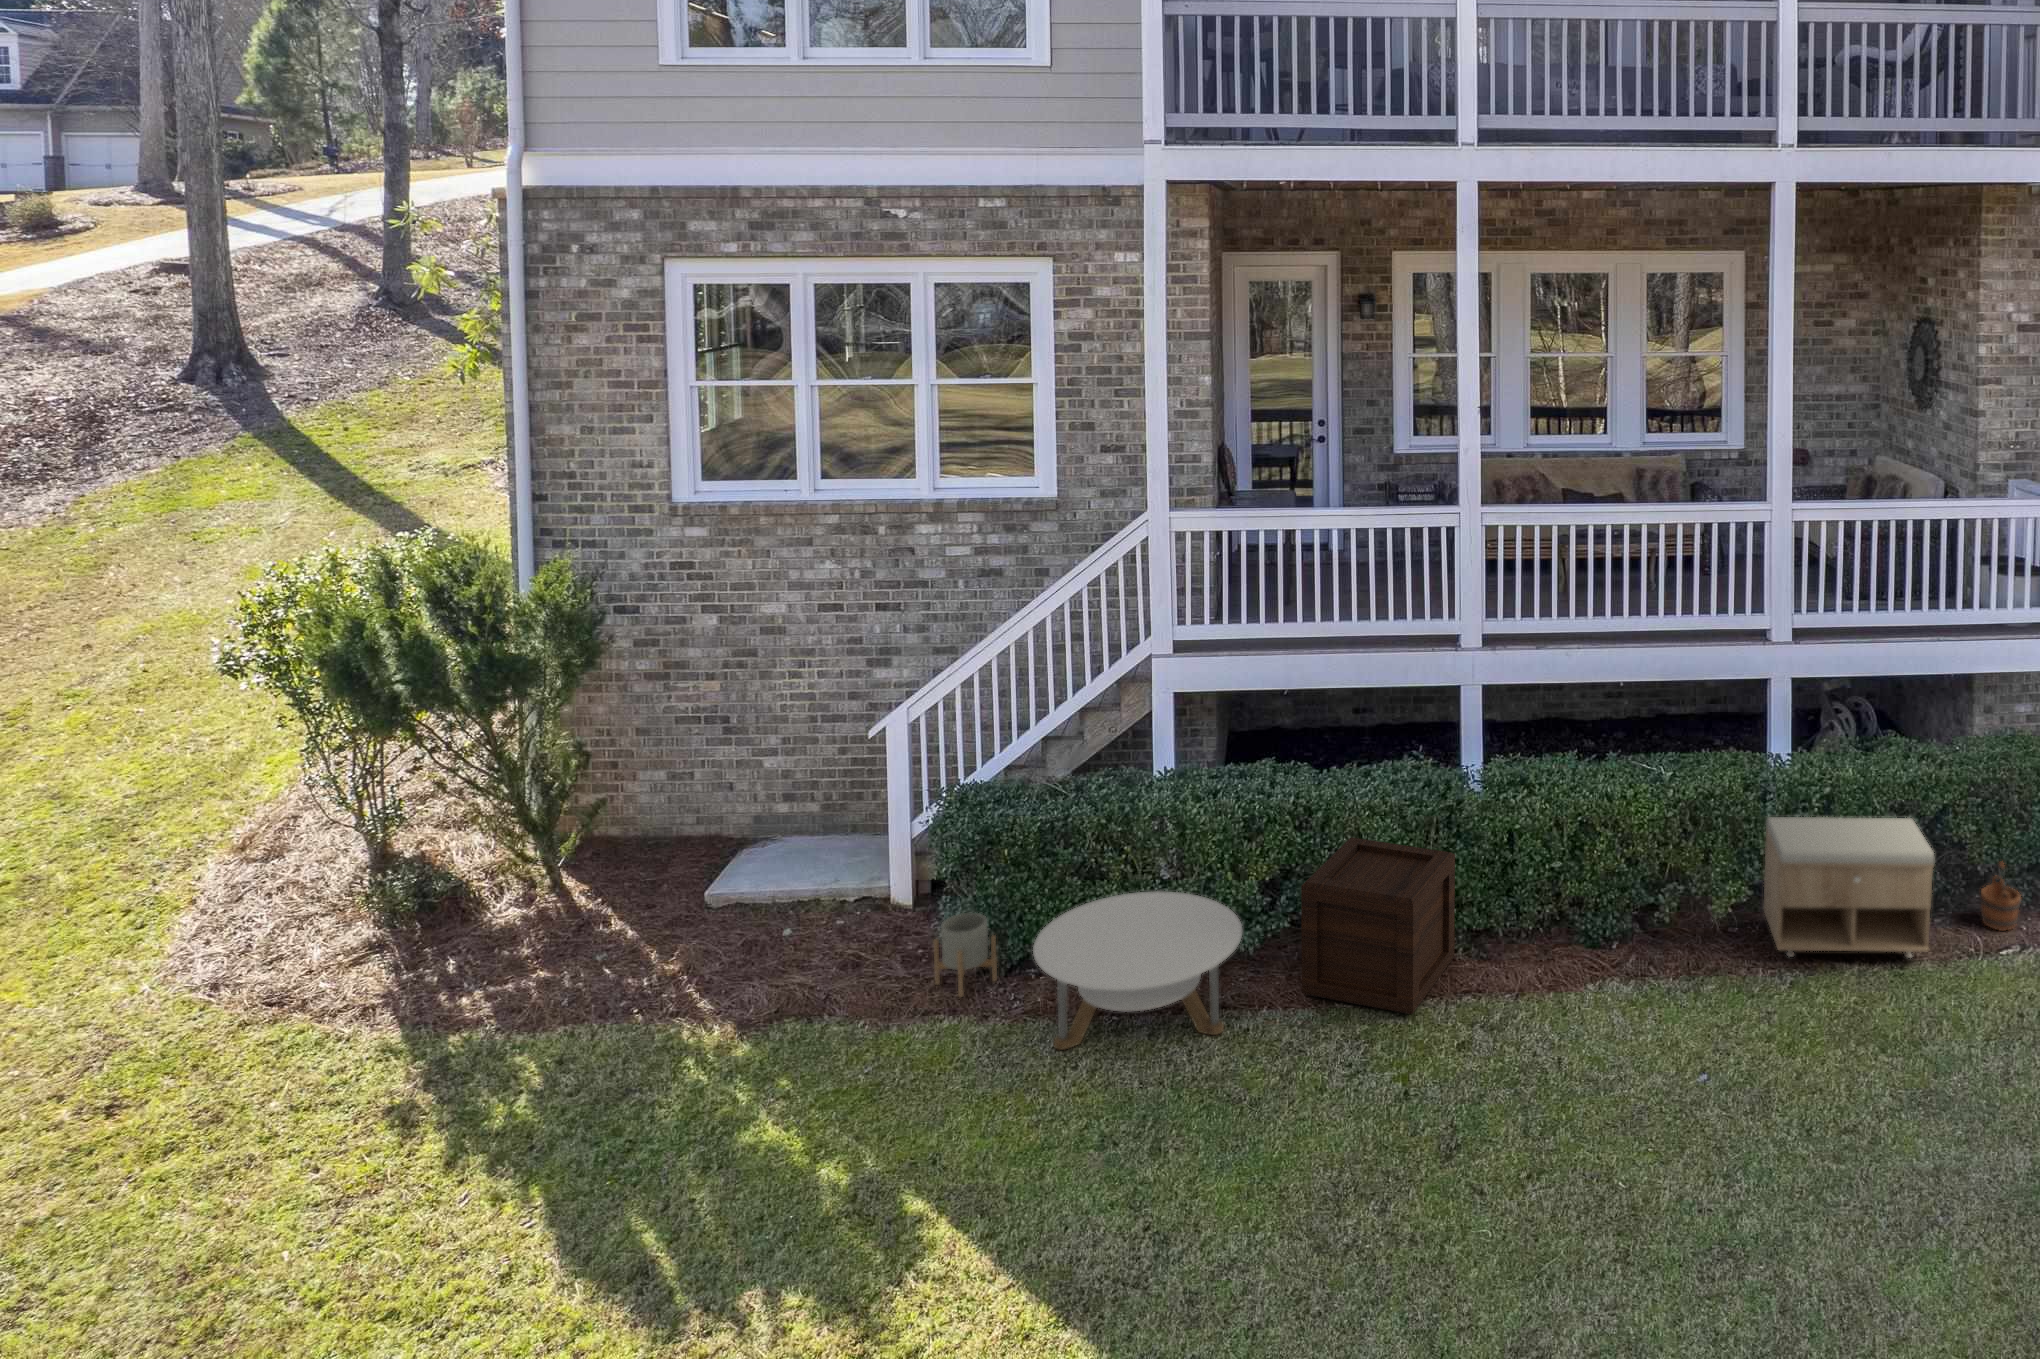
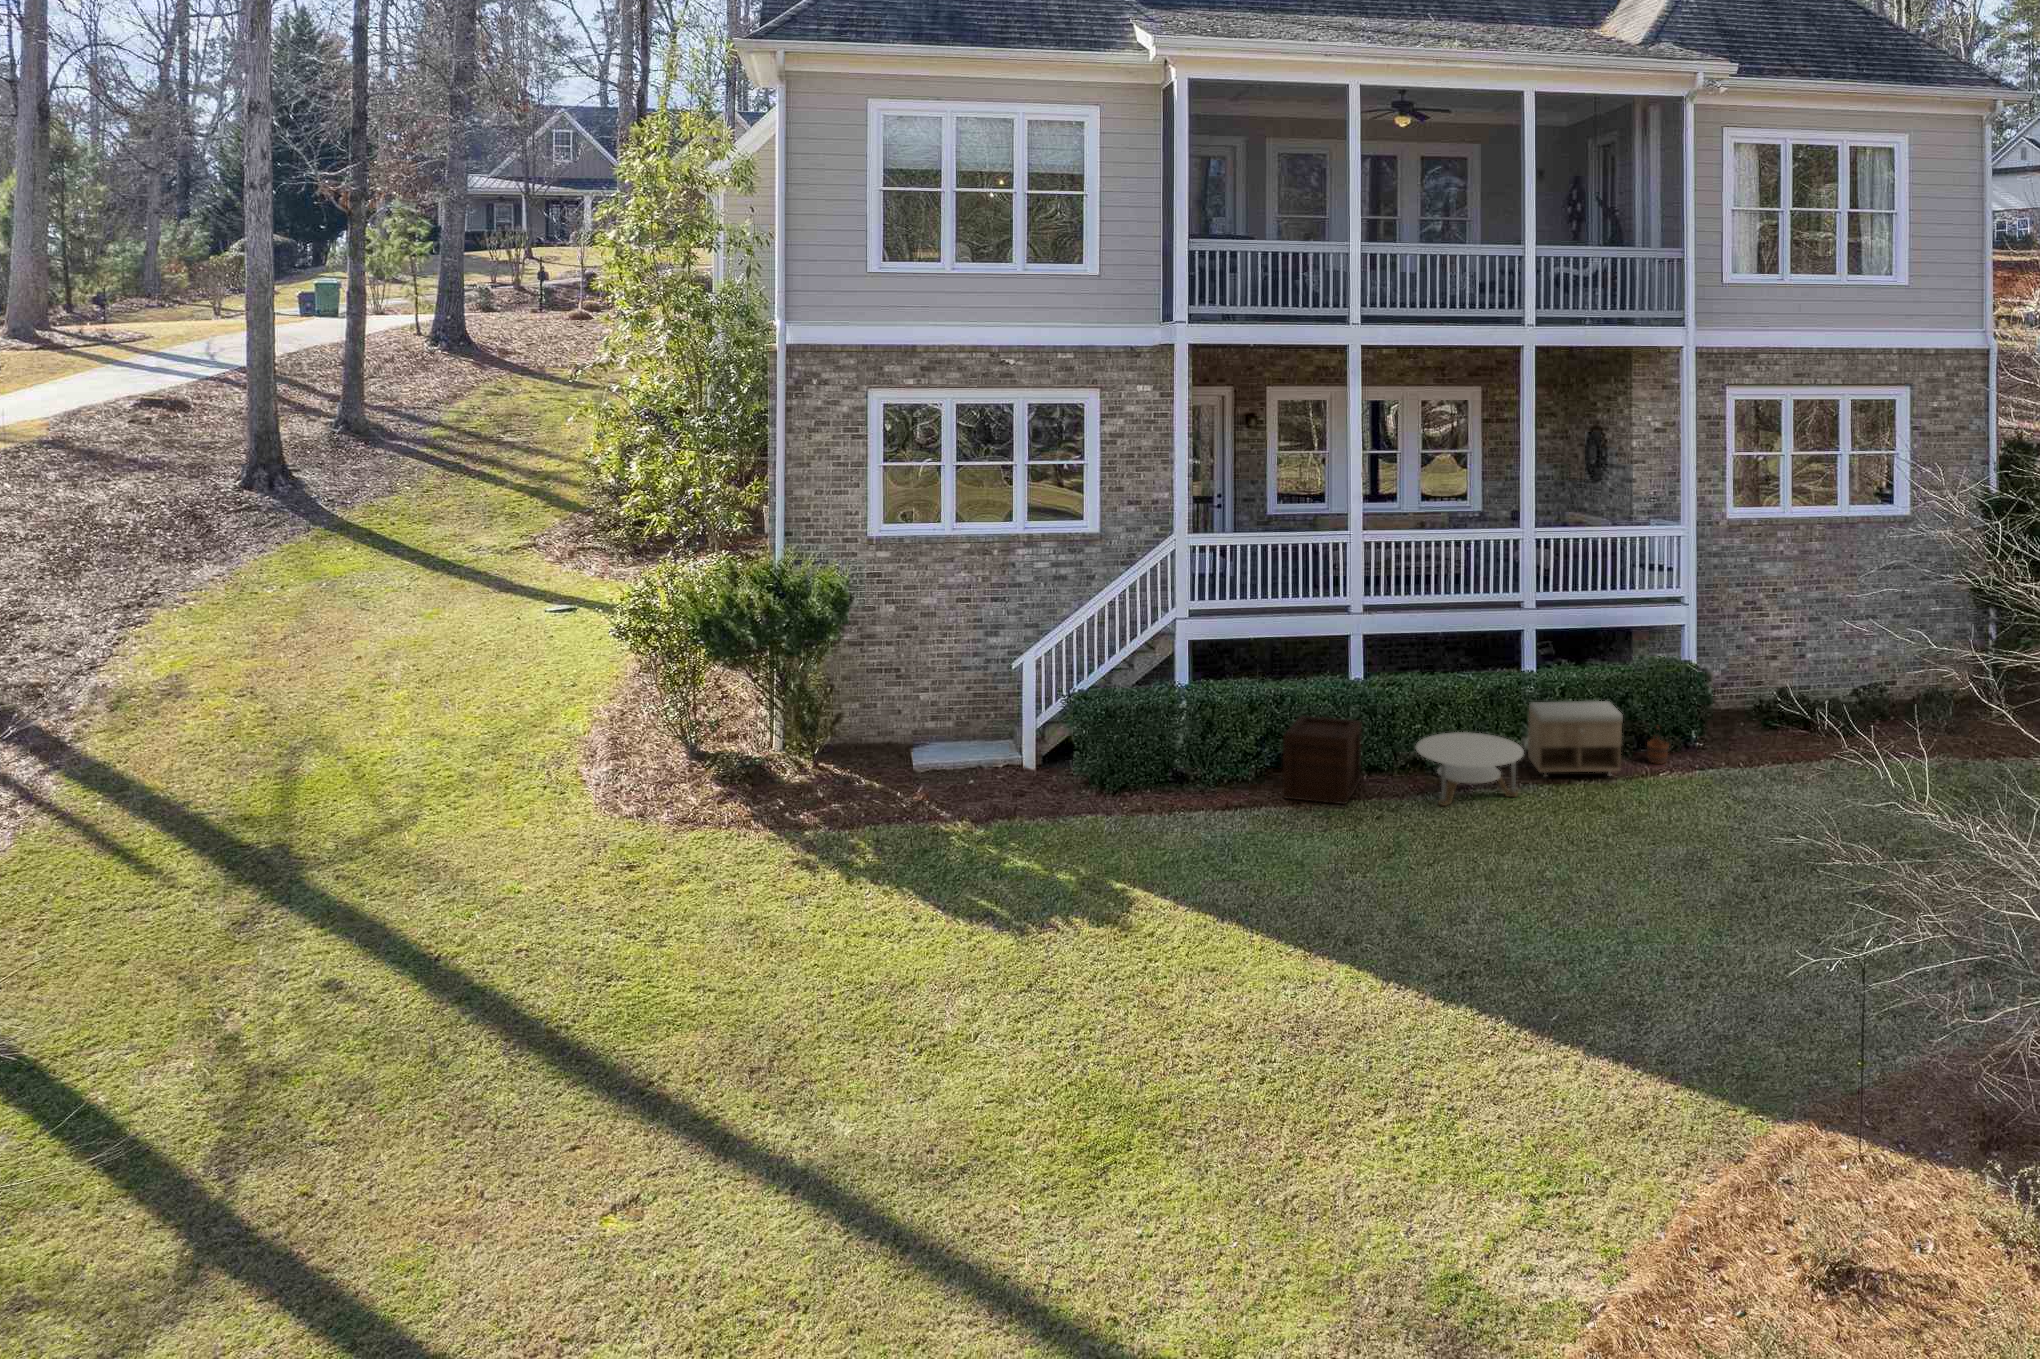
round table: present [1033,891,1242,1050] -> present [1415,732,1524,806]
planter: present [933,913,997,997] -> none [1072,759,1107,804]

